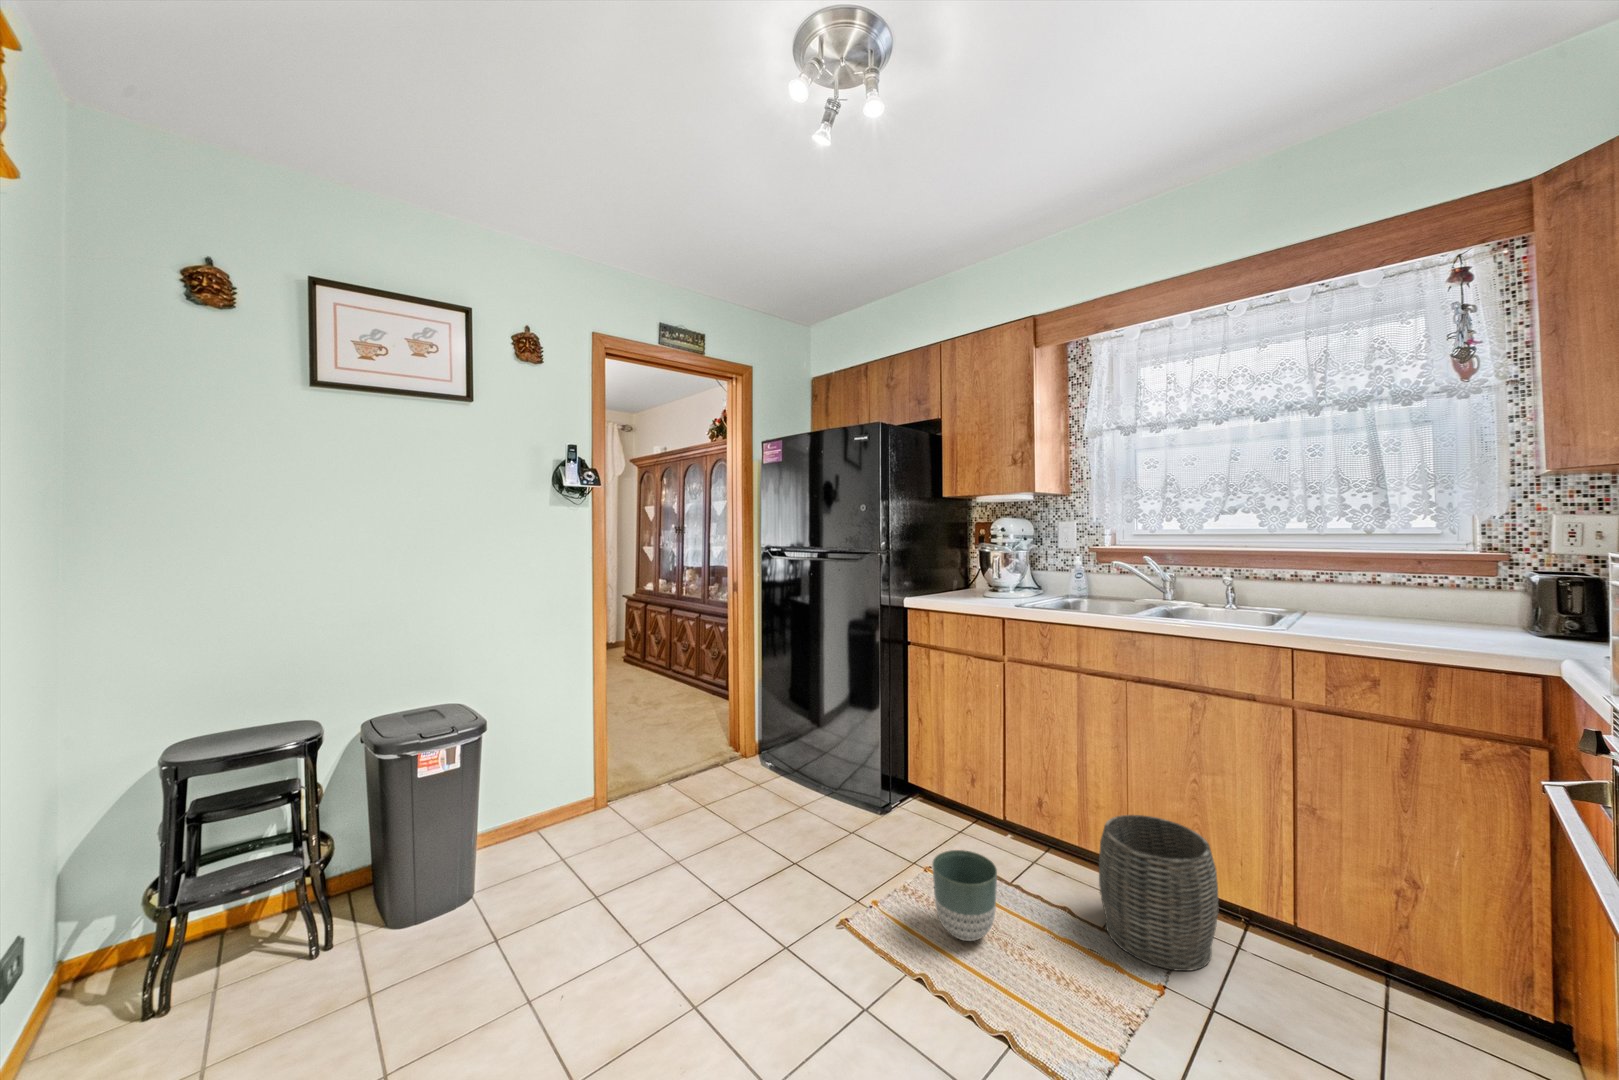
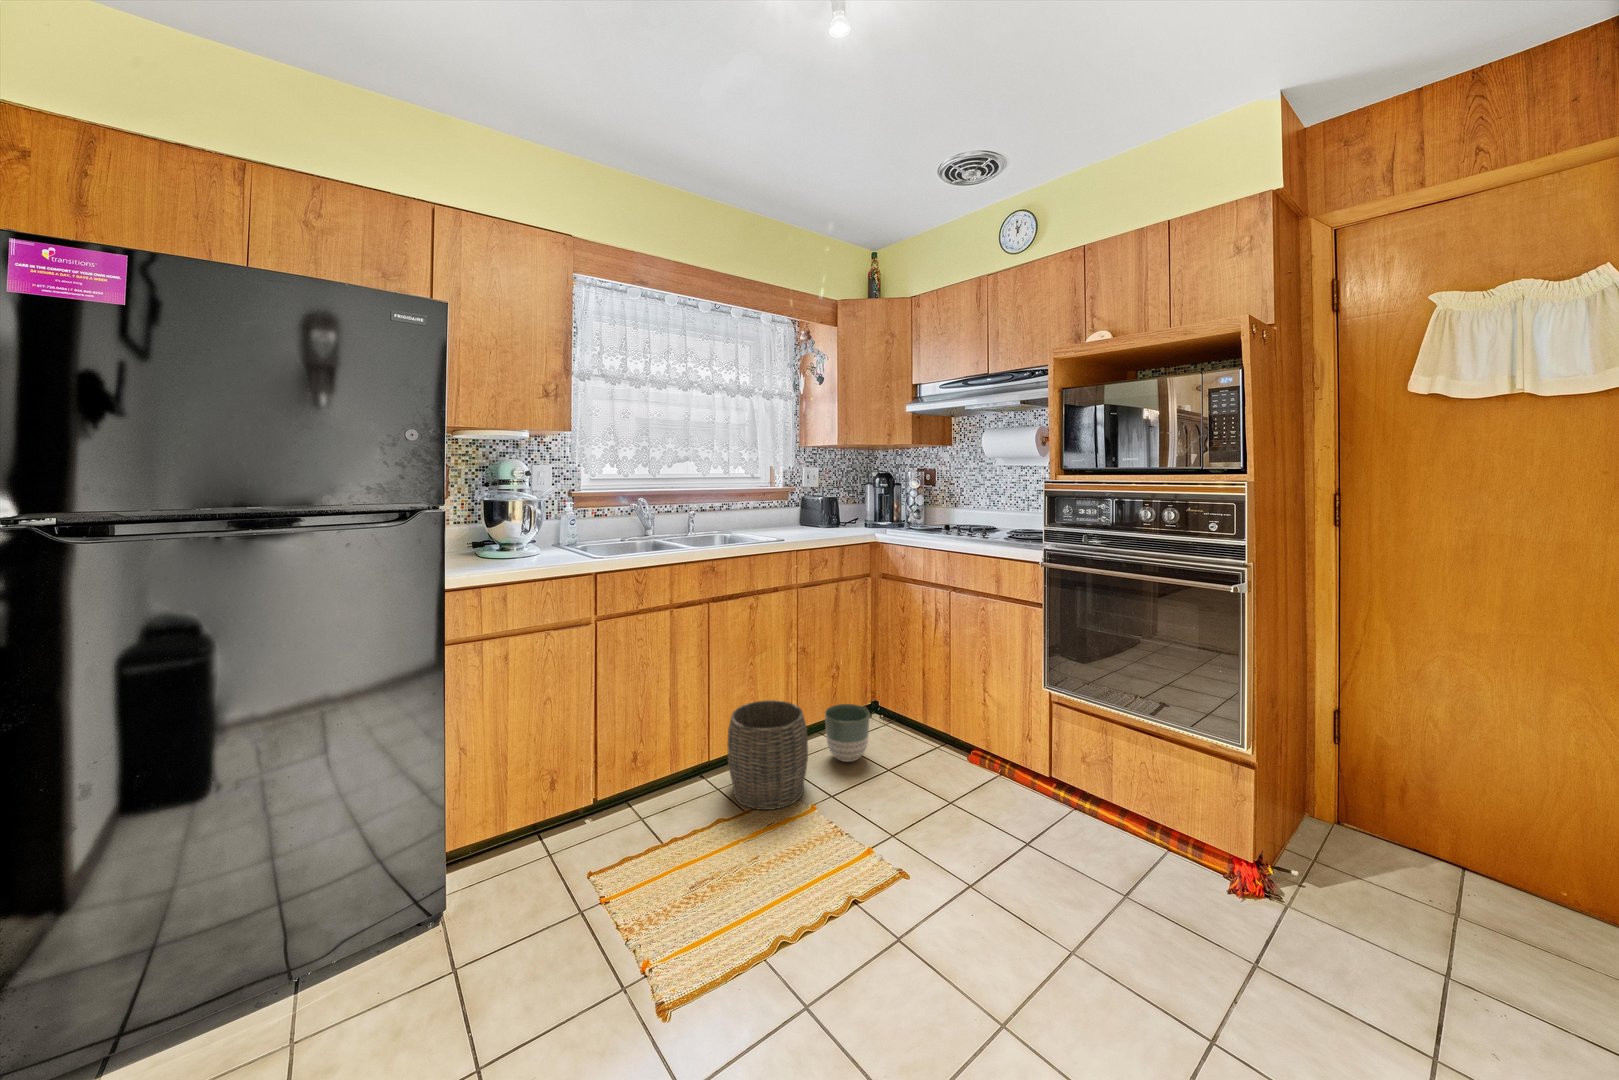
planter: present [932,850,997,941] -> present [825,704,870,762]

